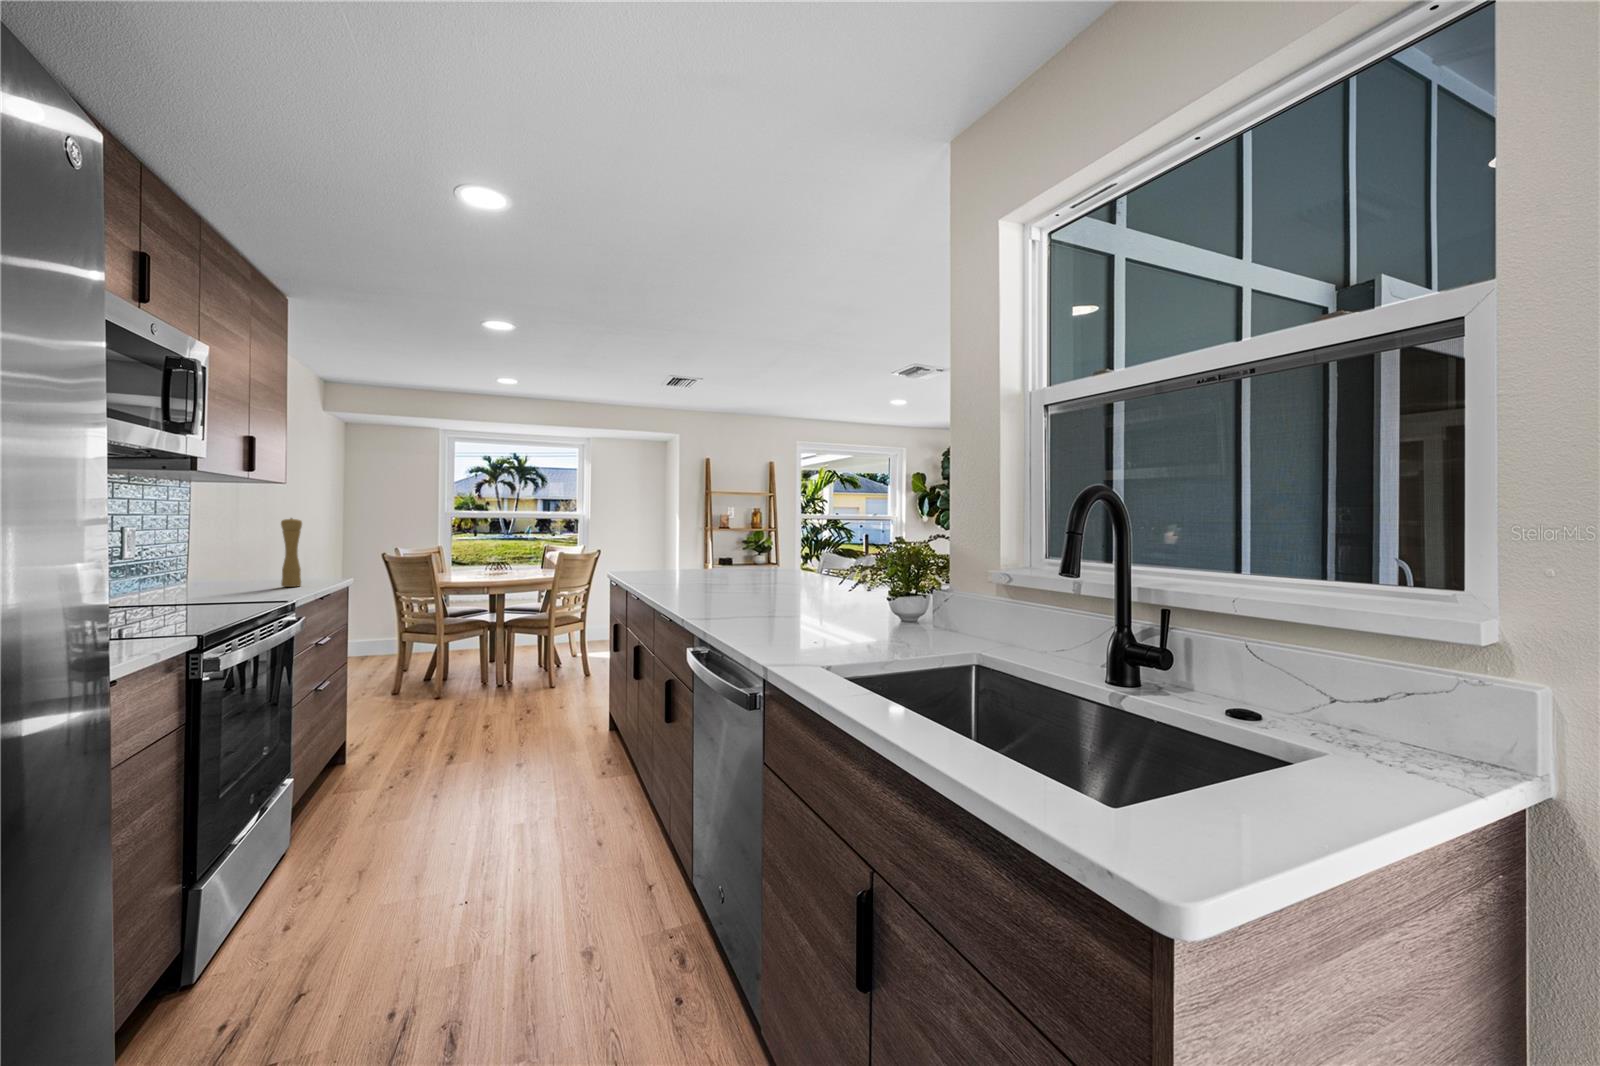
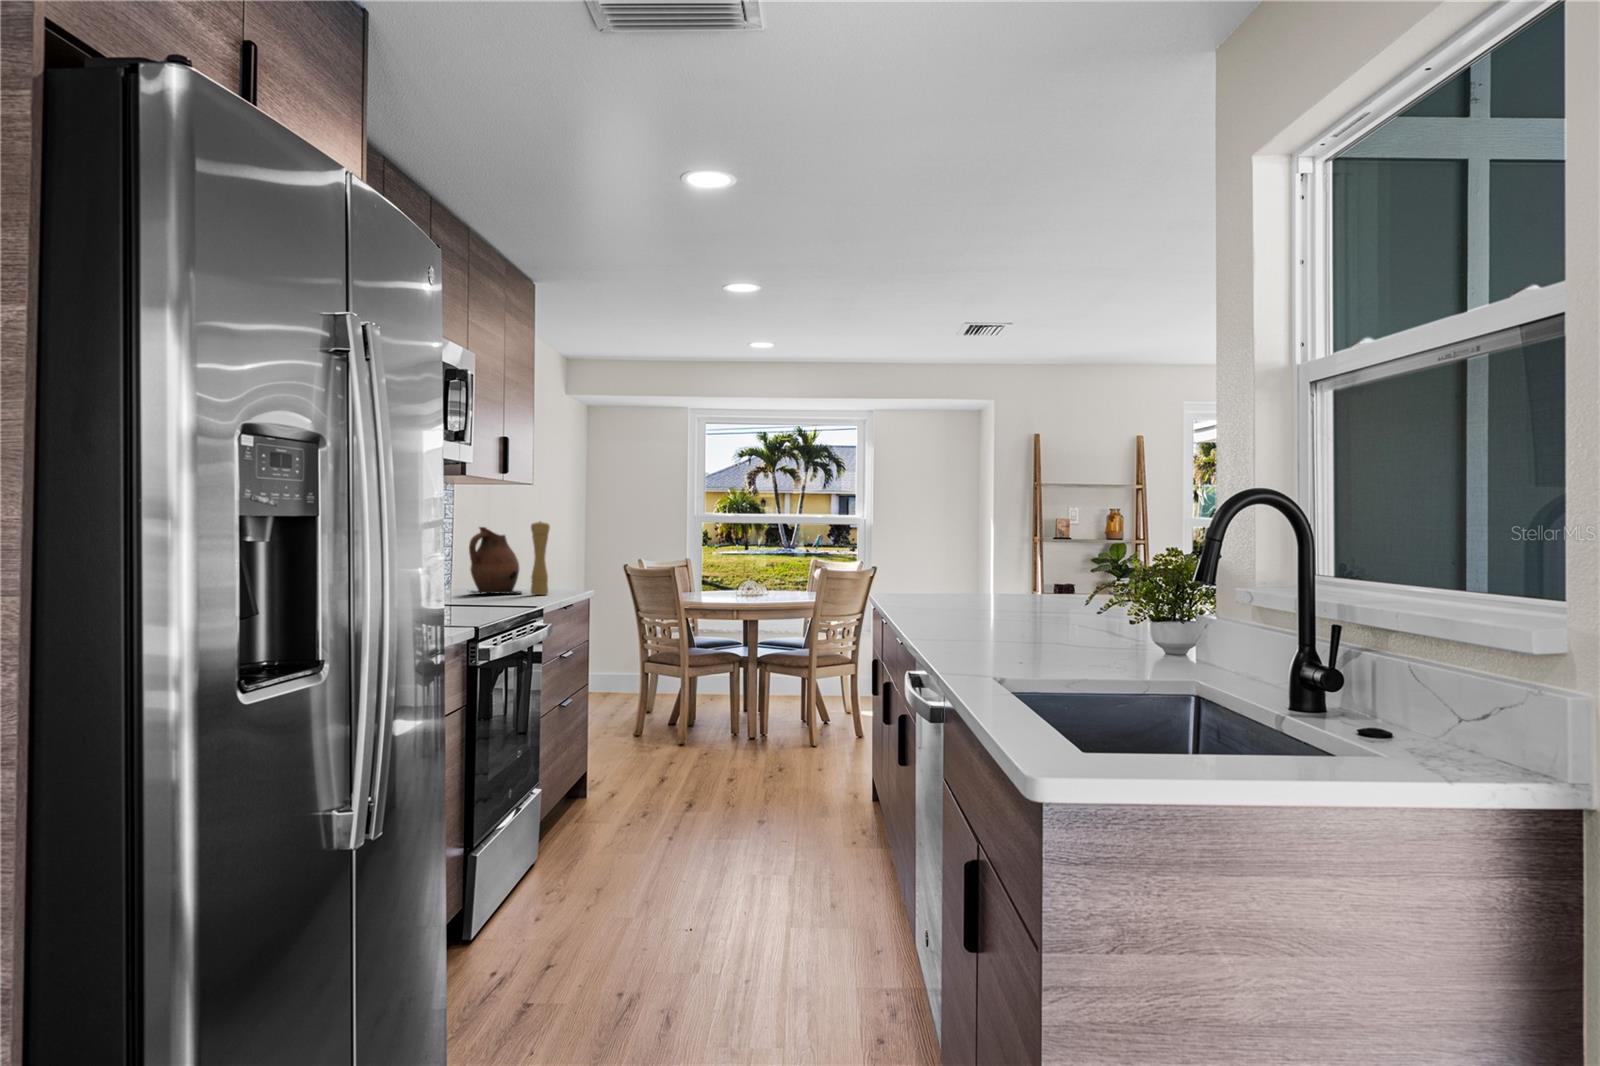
ceramic pitcher: none [206,523,273,588] -> present [469,527,522,594]

